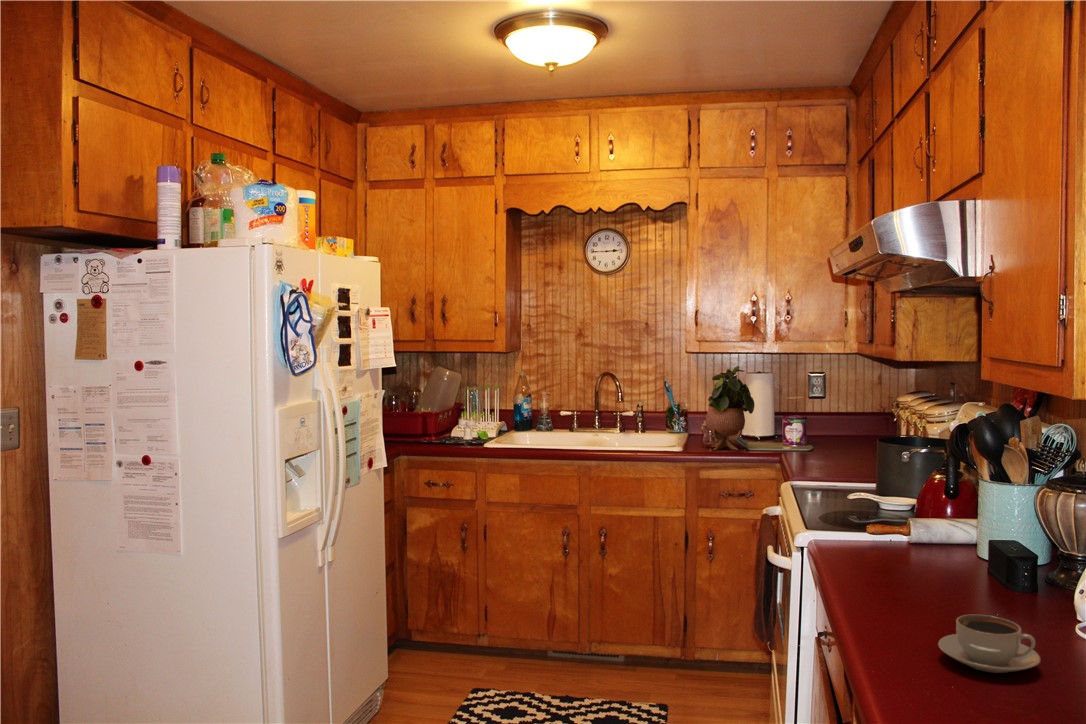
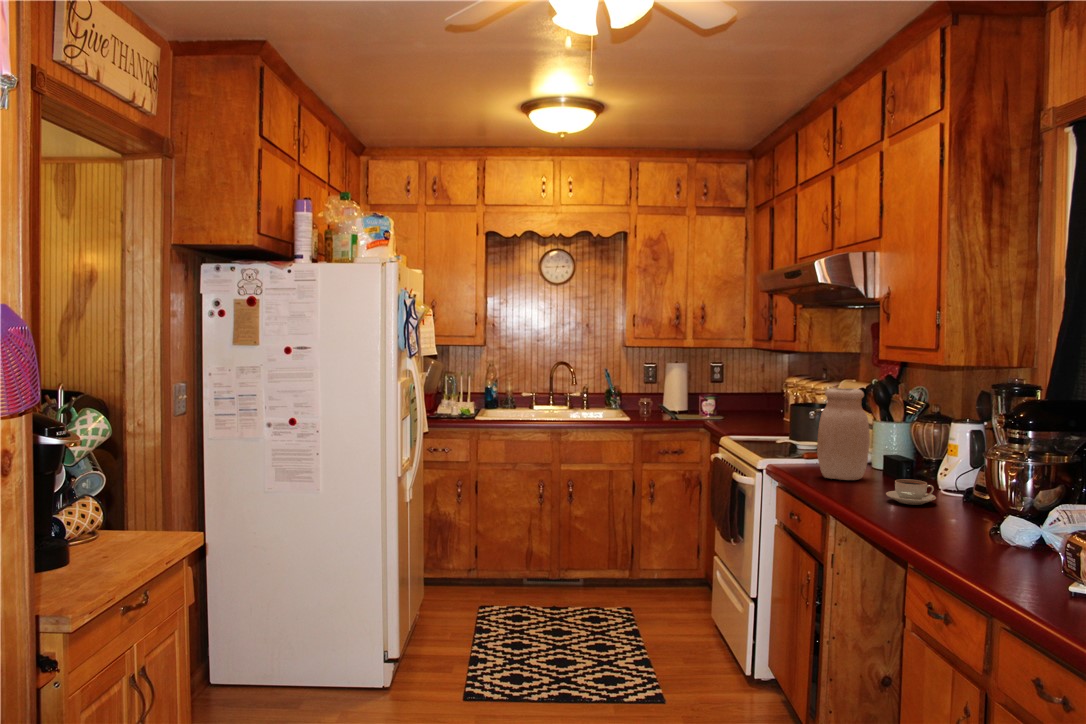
potted plant: present [706,366,755,450] -> none [645,357,681,420]
jar: none [853,427,944,591] -> present [817,388,870,480]

